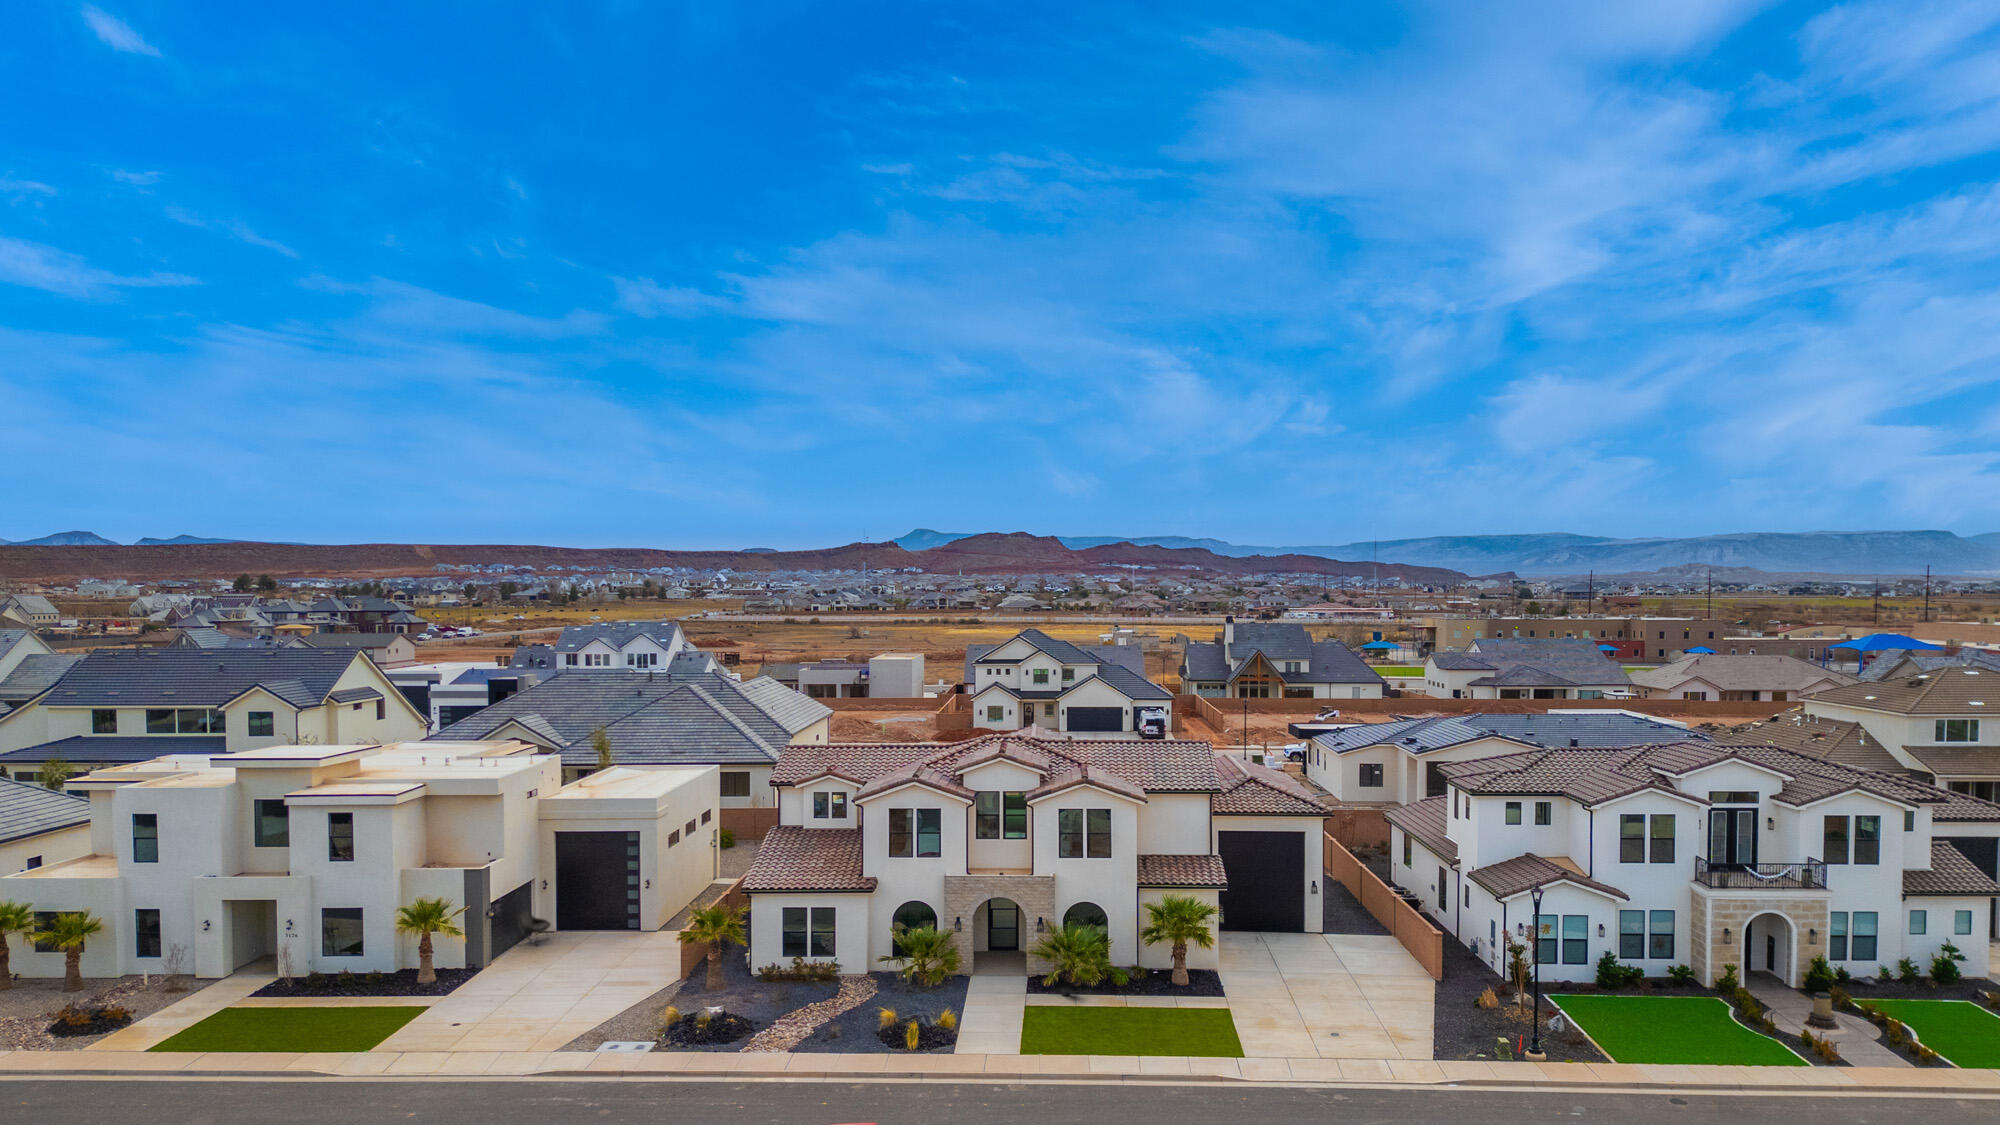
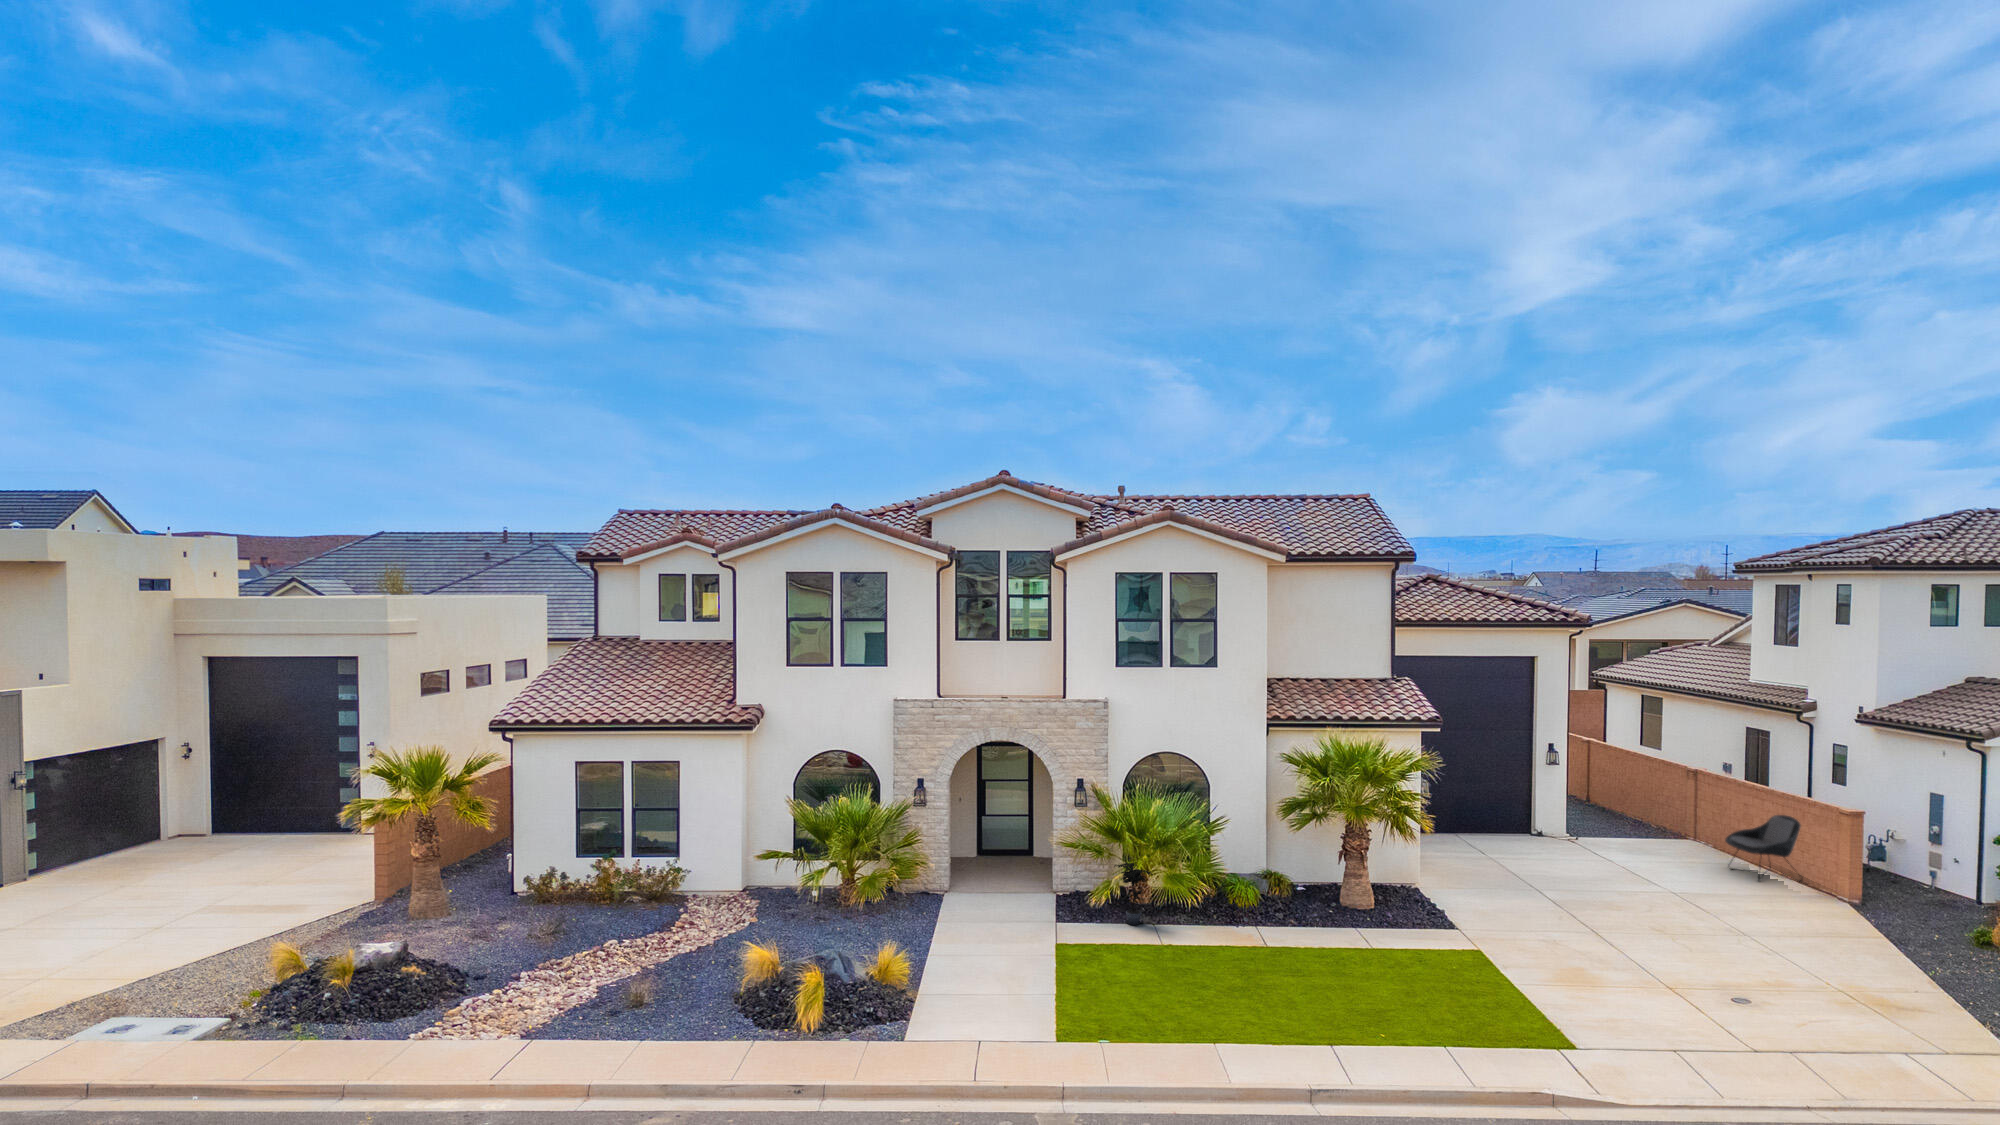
lounge chair: present [518,911,551,943] -> present [1725,815,1801,882]

